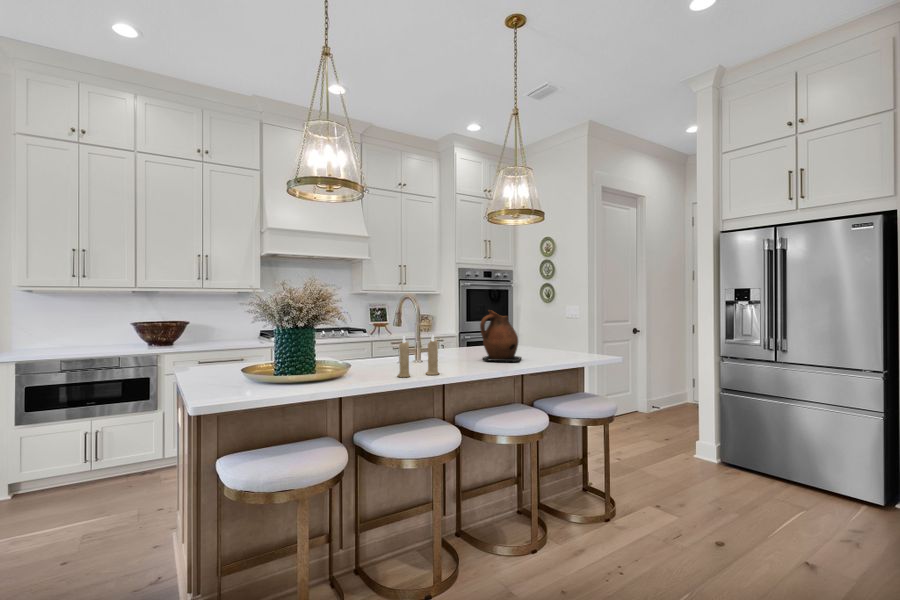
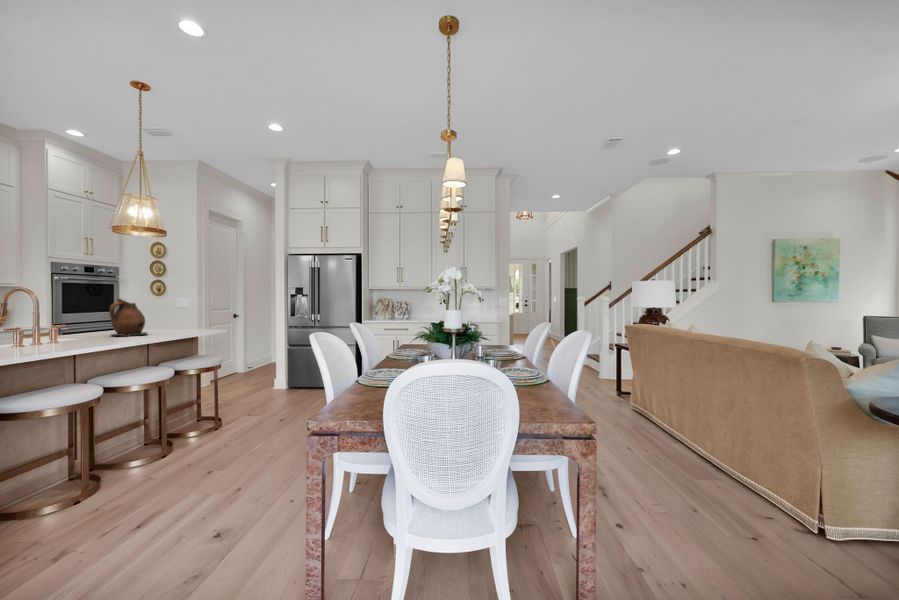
candle: present [398,336,439,377] -> none [33,315,79,349]

